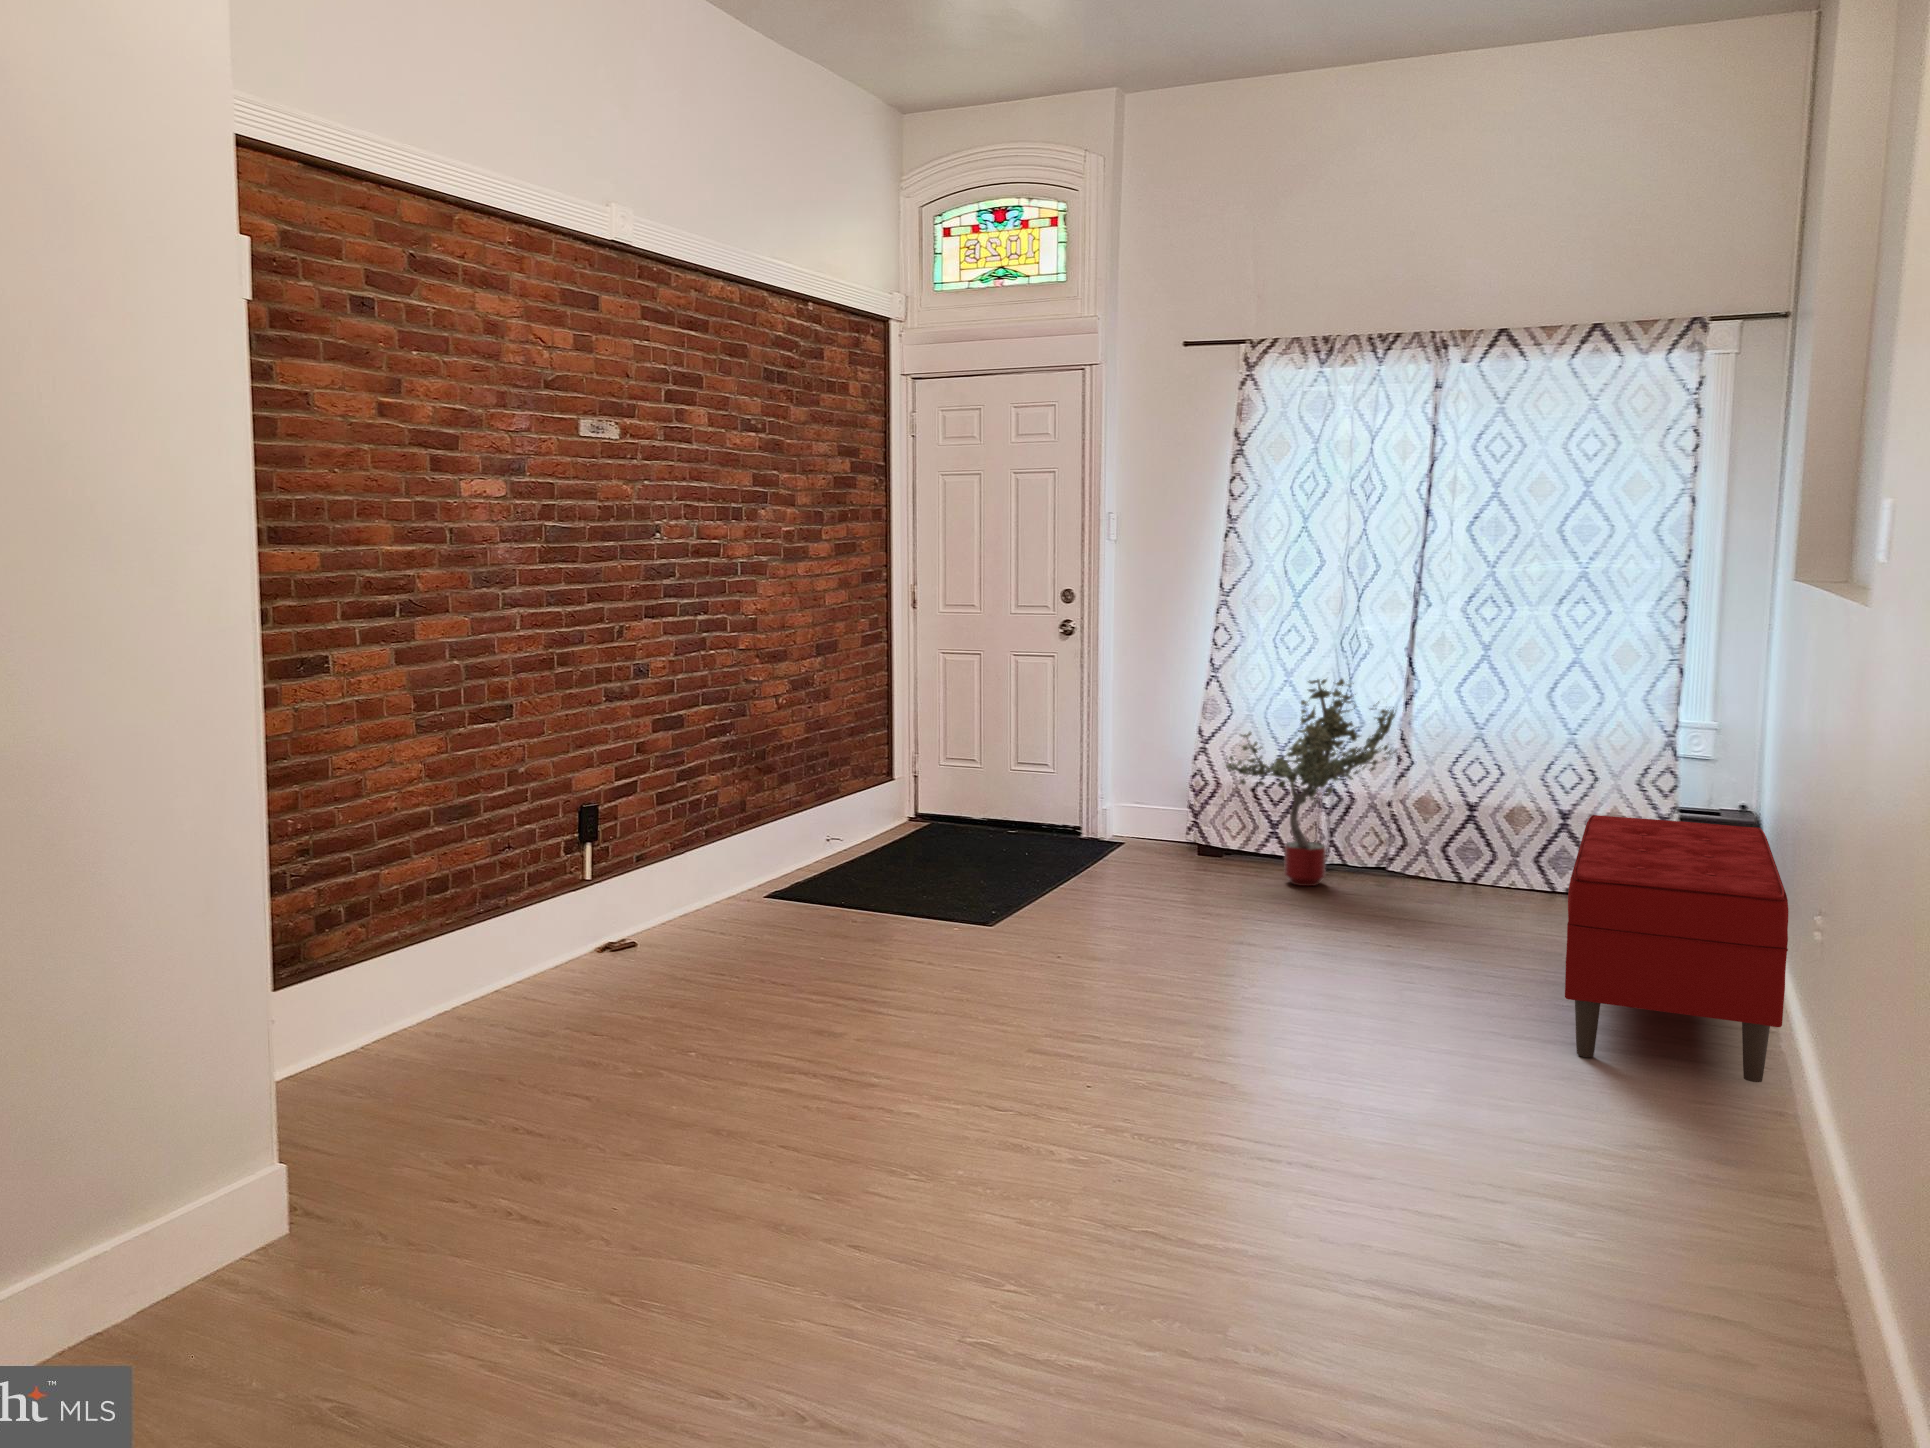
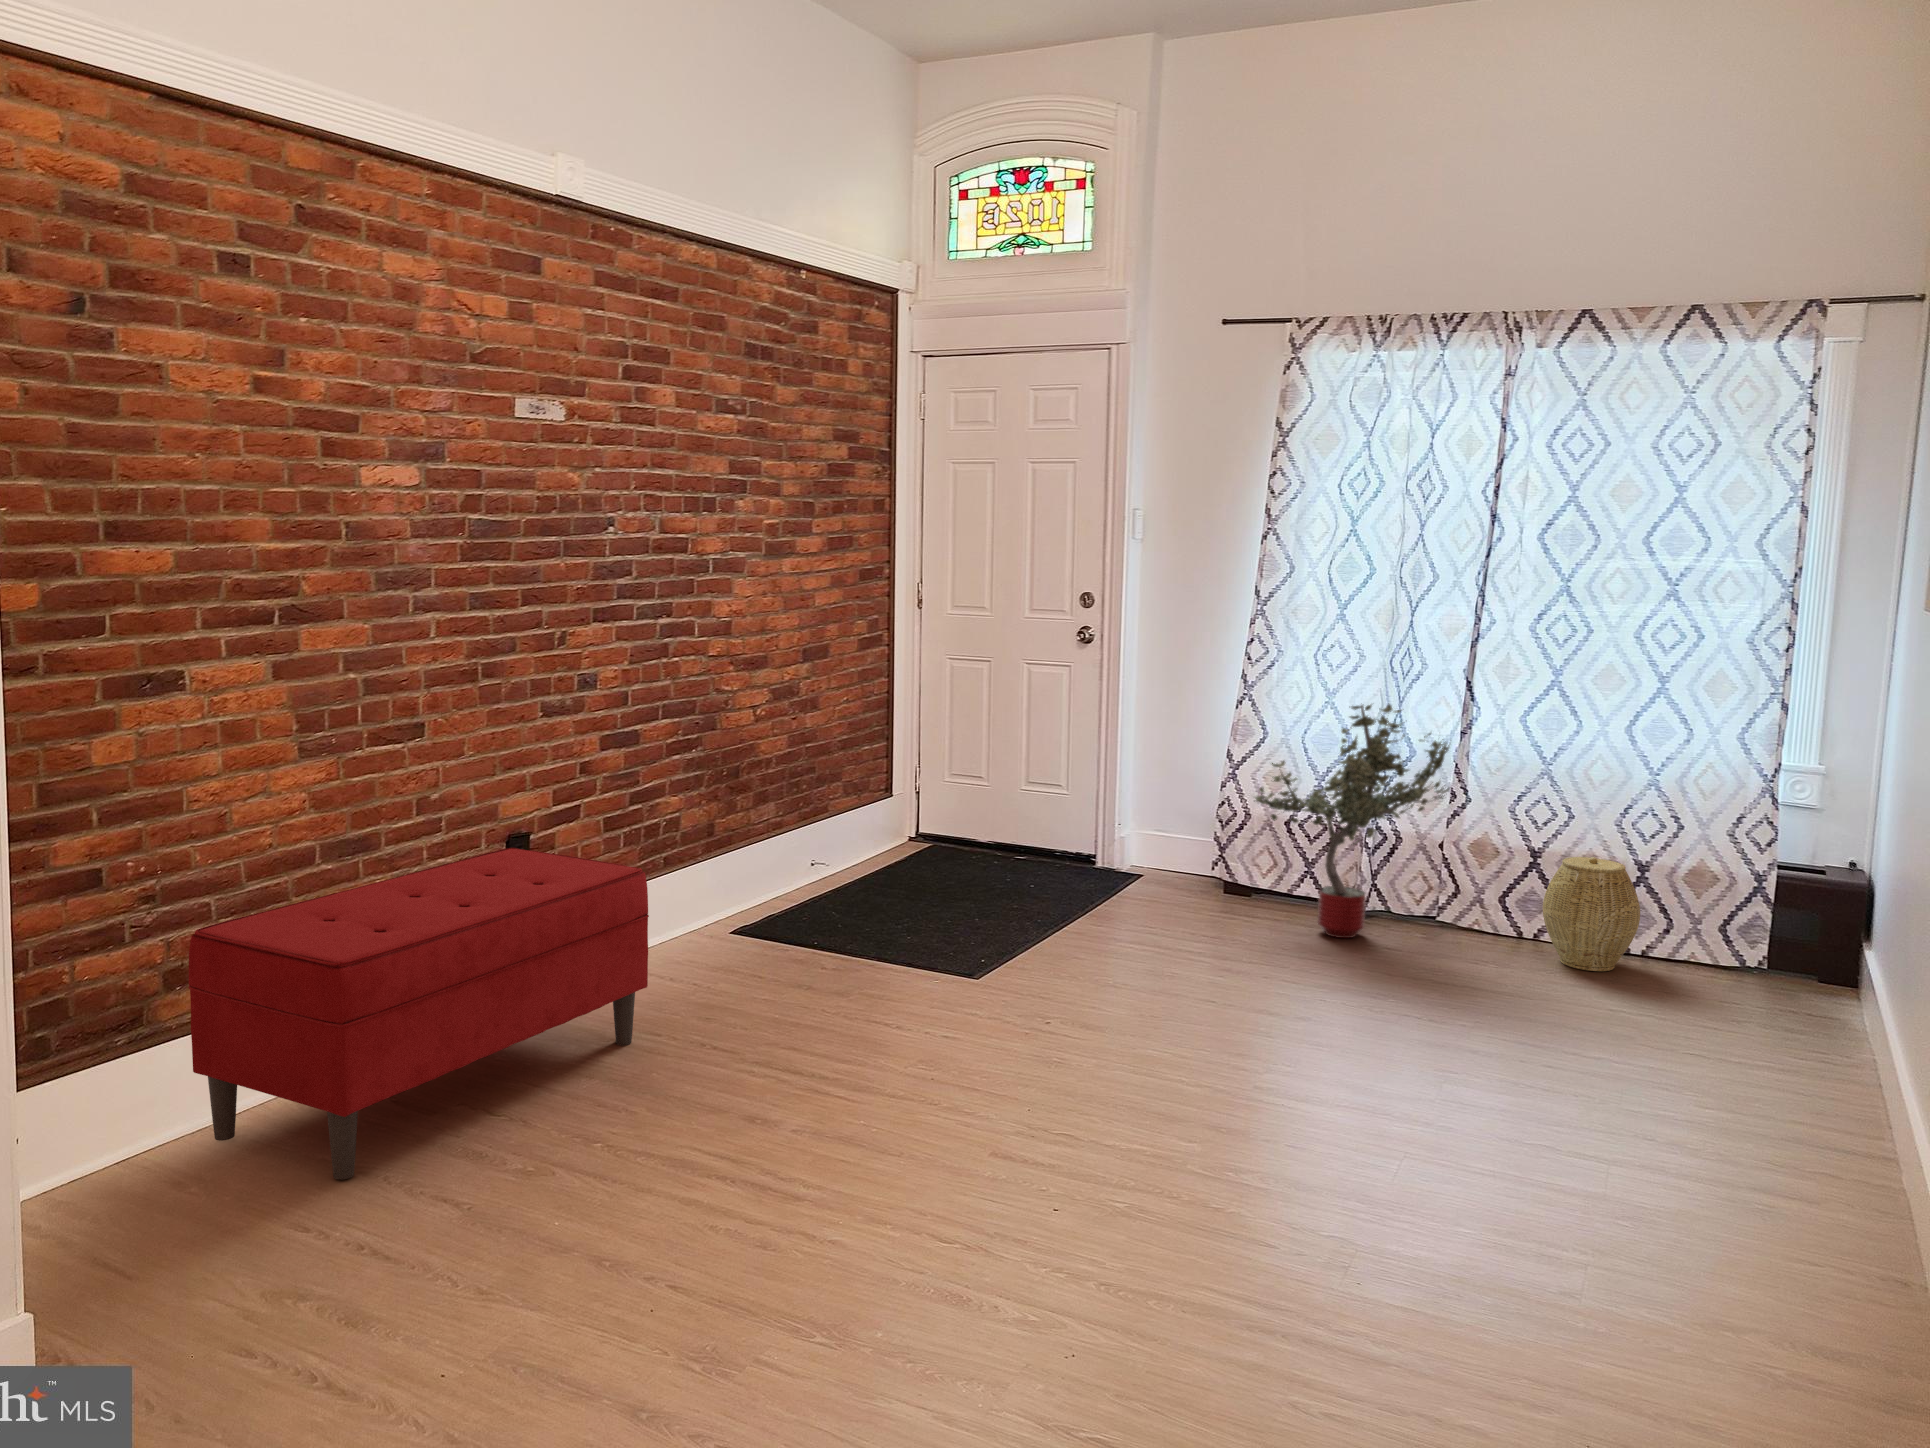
woven basket: none [1480,806,1564,905] -> present [1543,857,1640,971]
bench: present [1565,815,1789,1082] -> present [189,848,649,1179]

